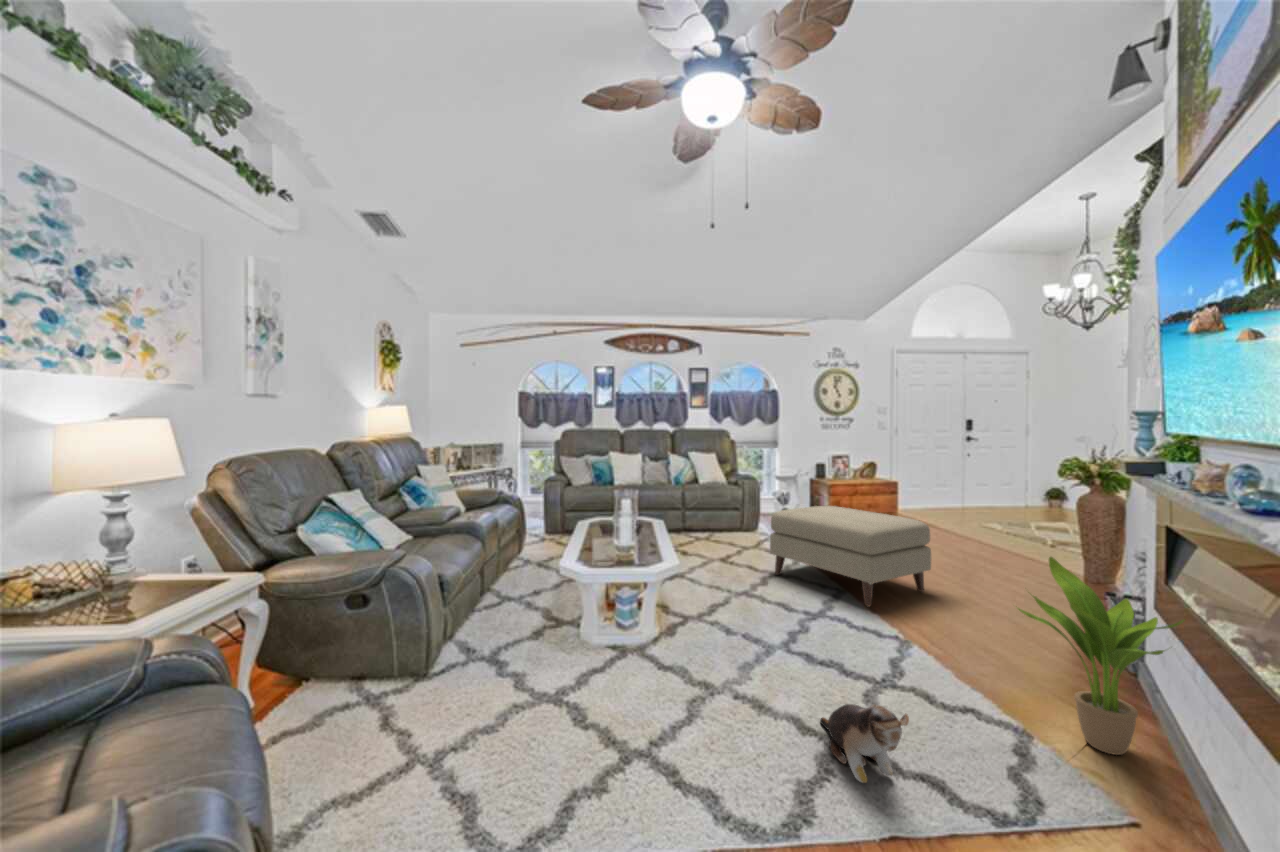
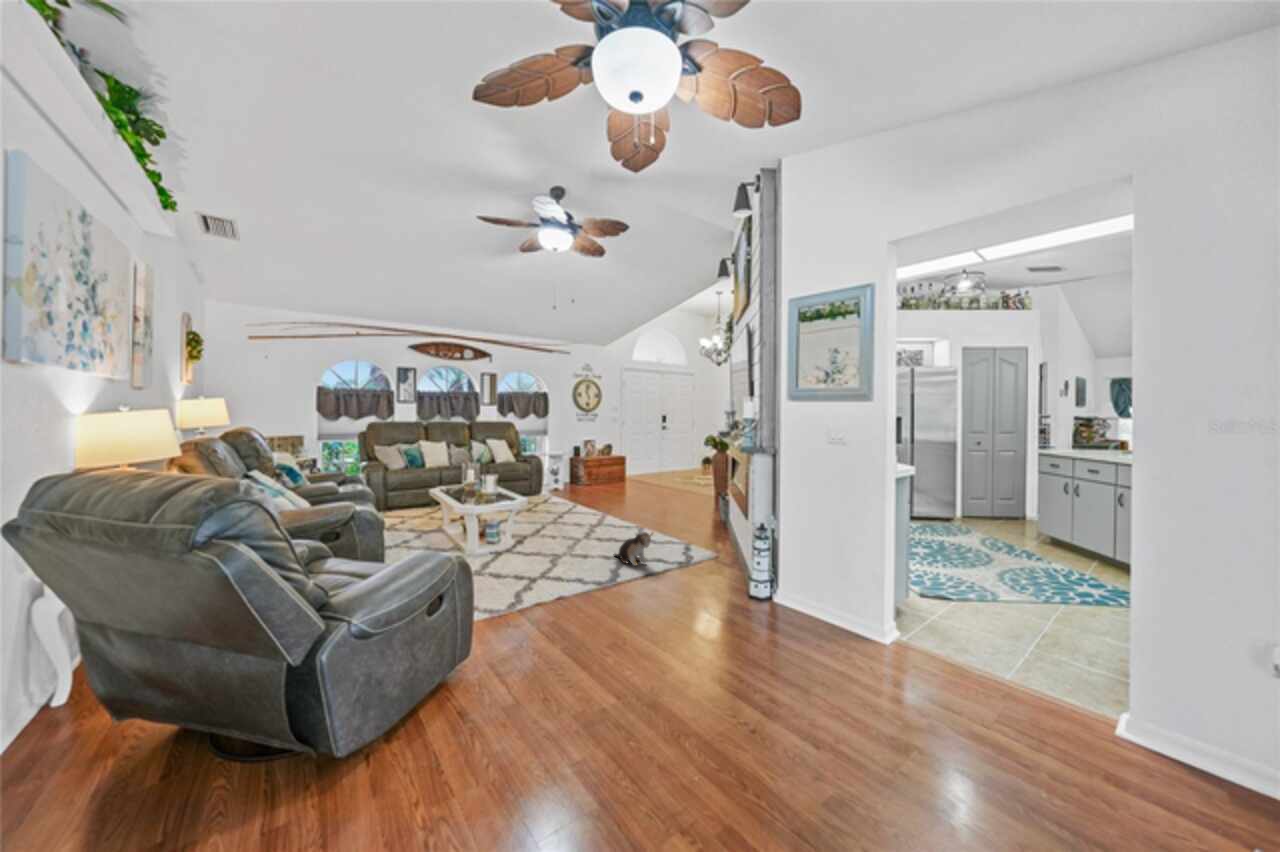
ottoman: present [770,506,931,606] -> none [562,468,651,519]
potted plant: present [1018,557,1184,755] -> none [687,473,739,546]

